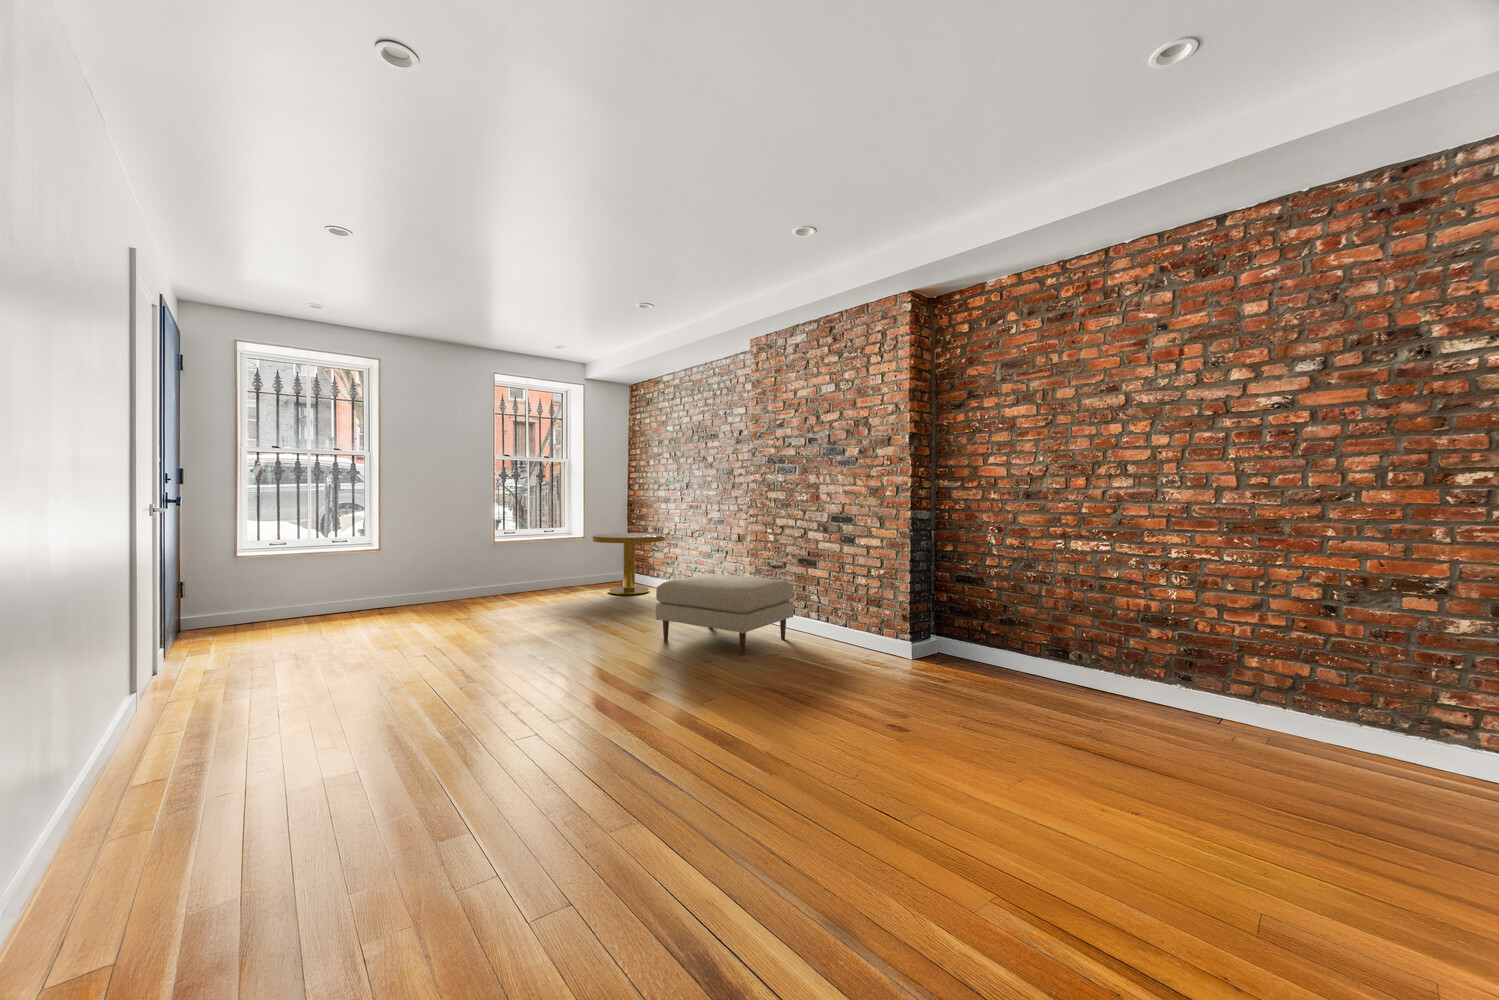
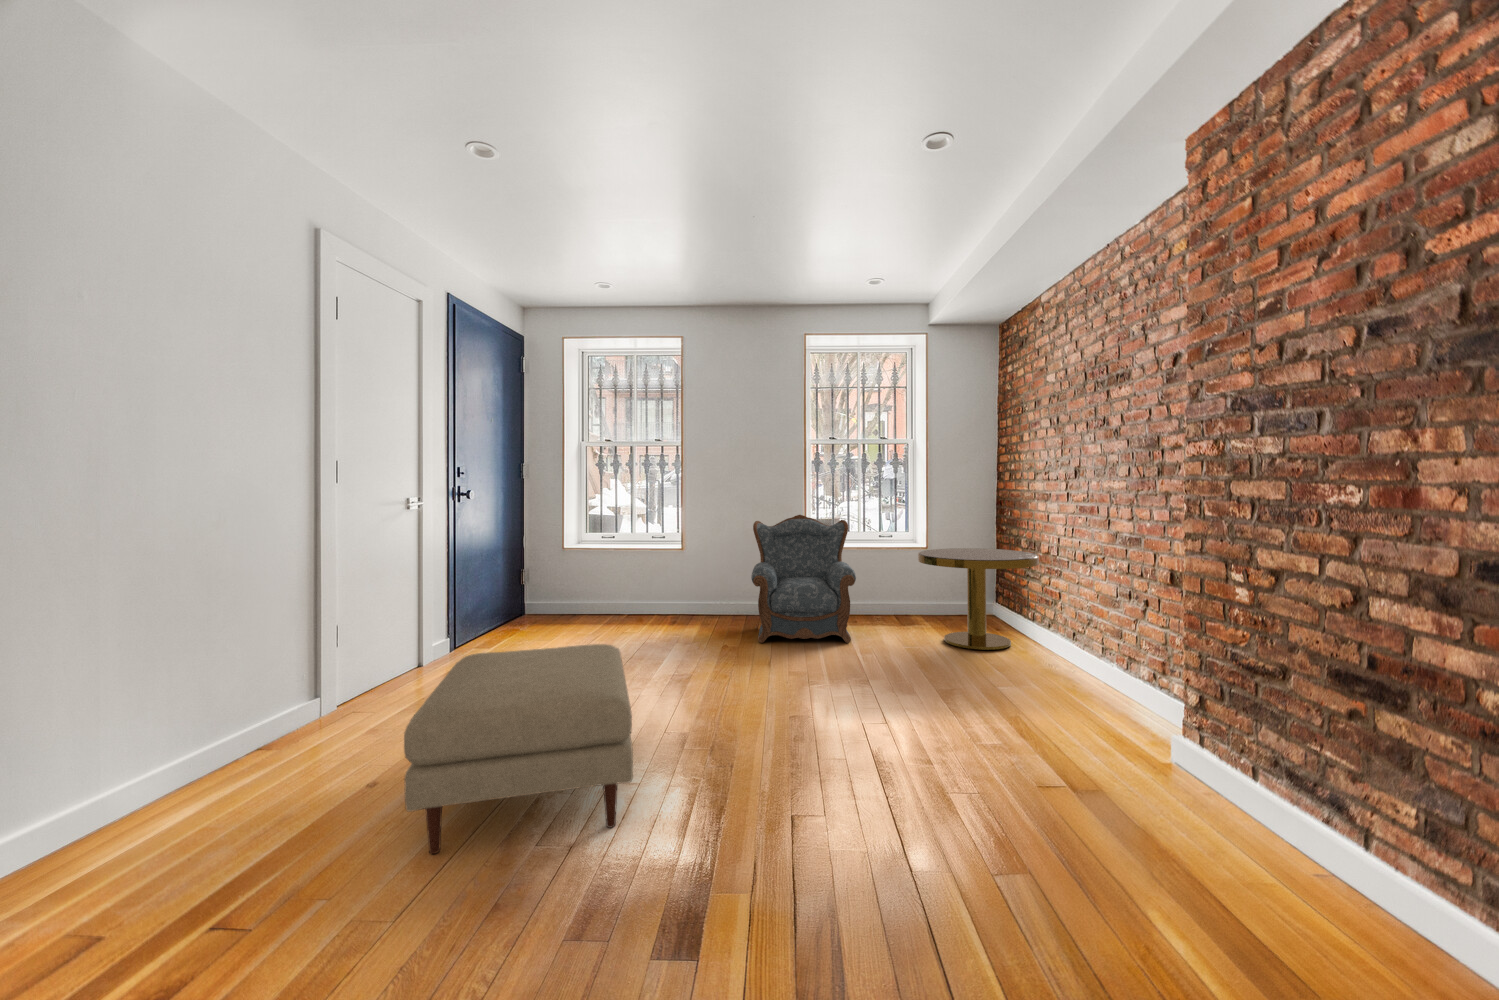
armchair: none [462,512,554,607] -> present [751,515,856,643]
ottoman: present [656,574,794,655] -> present [404,644,633,854]

